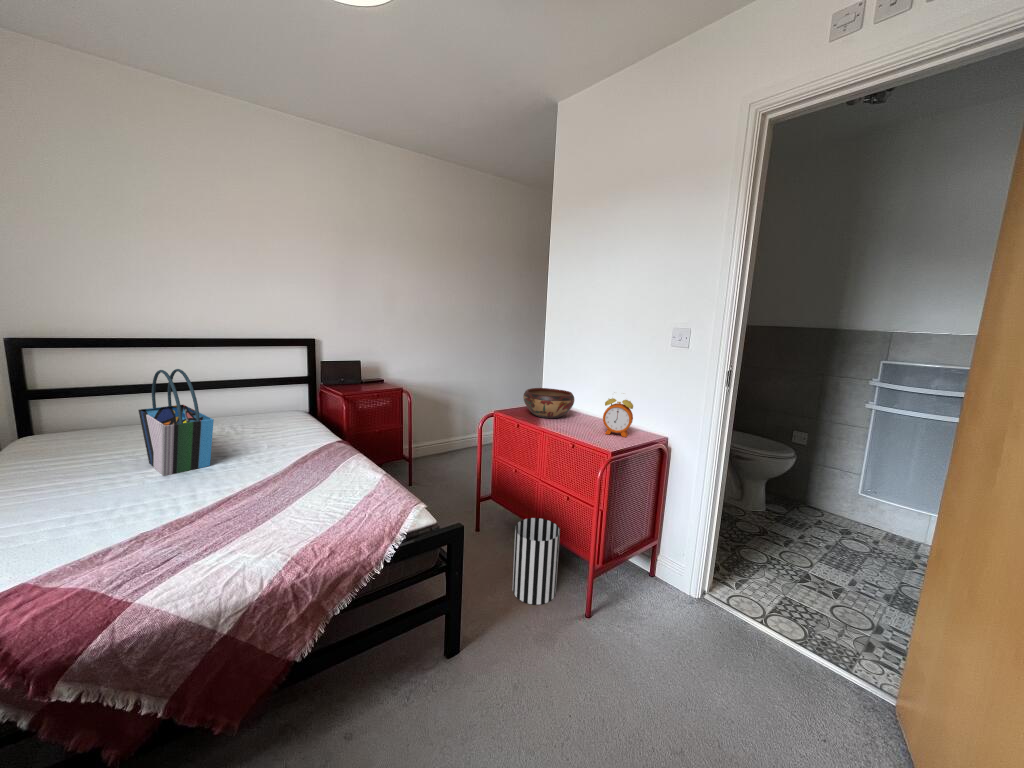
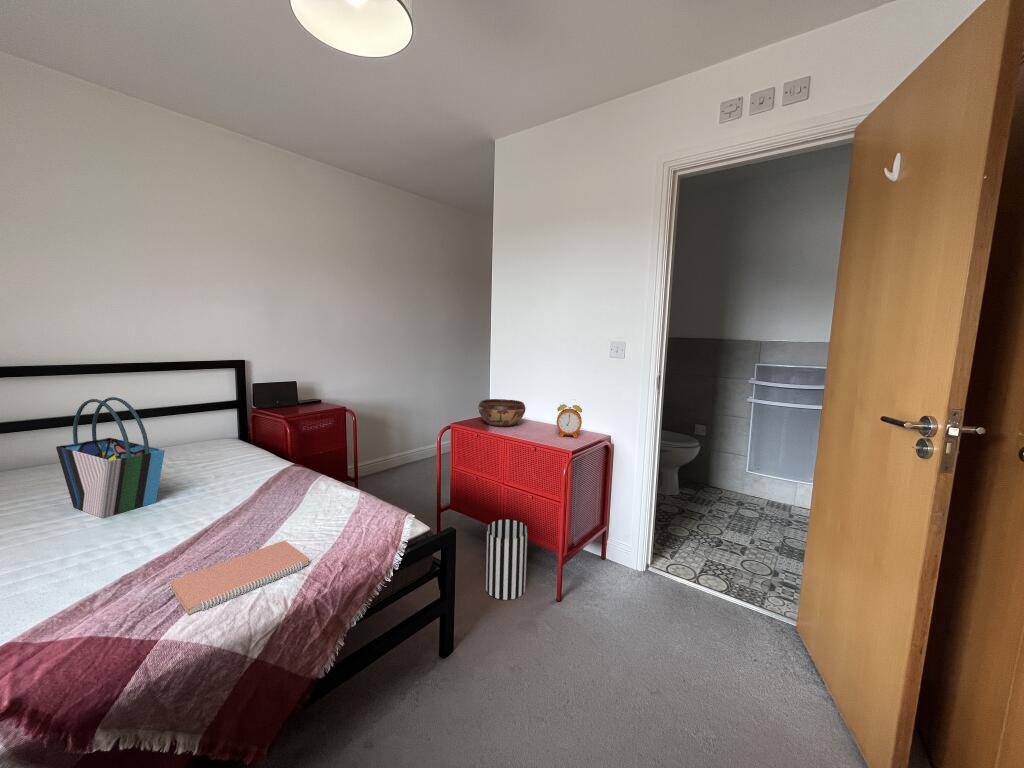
notebook: none [167,517,297,582] -> present [170,540,310,615]

